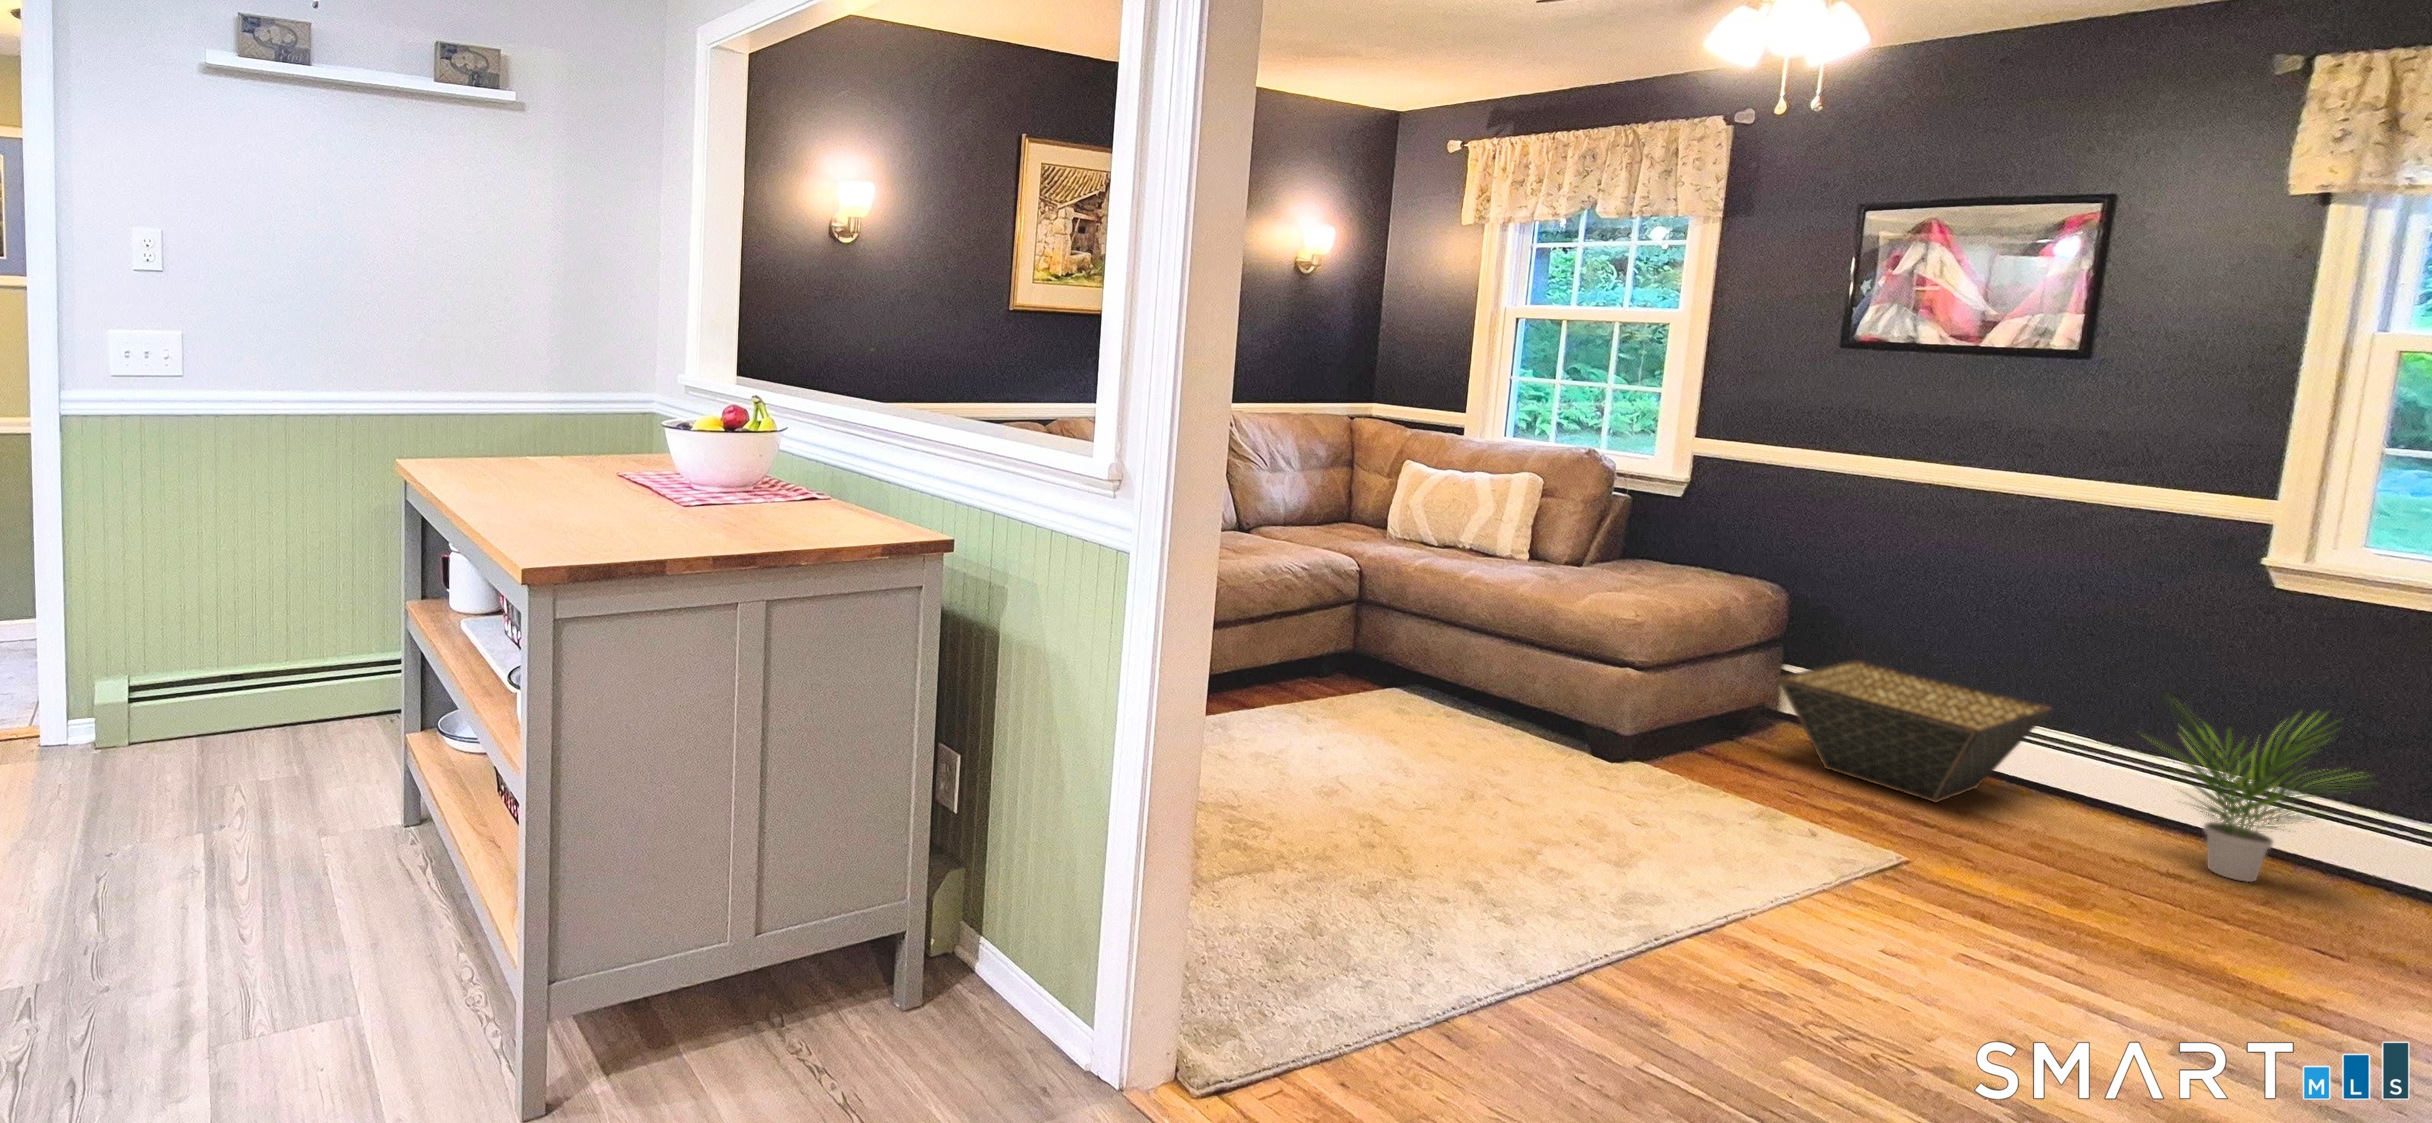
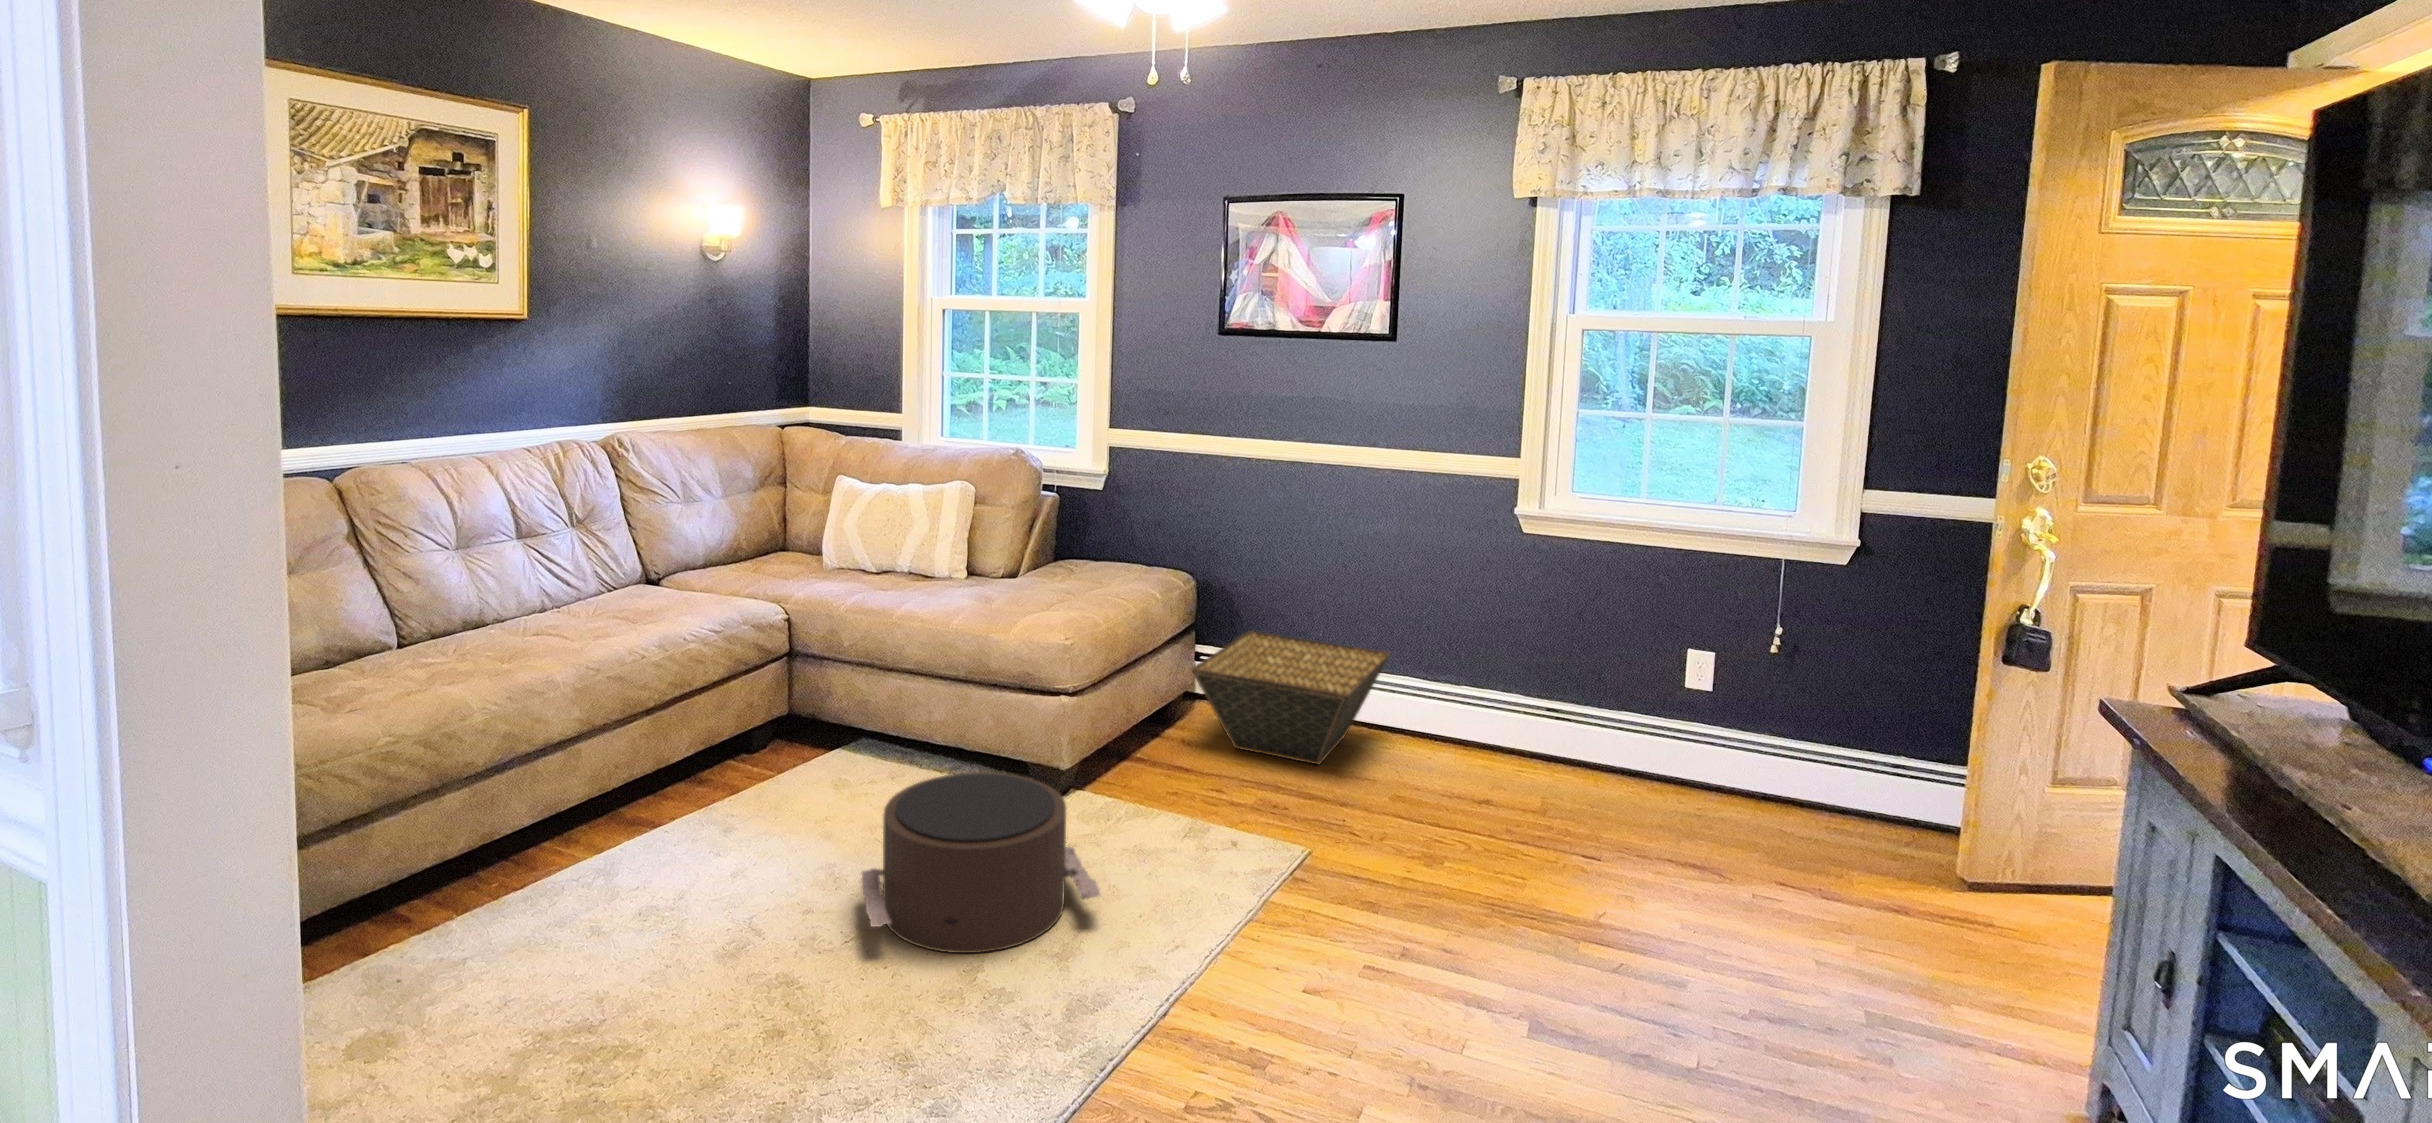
potted plant: present [2146,701,2361,882] -> none [1448,629,1599,787]
pouf: none [1435,704,1664,846] -> present [861,772,1100,953]

